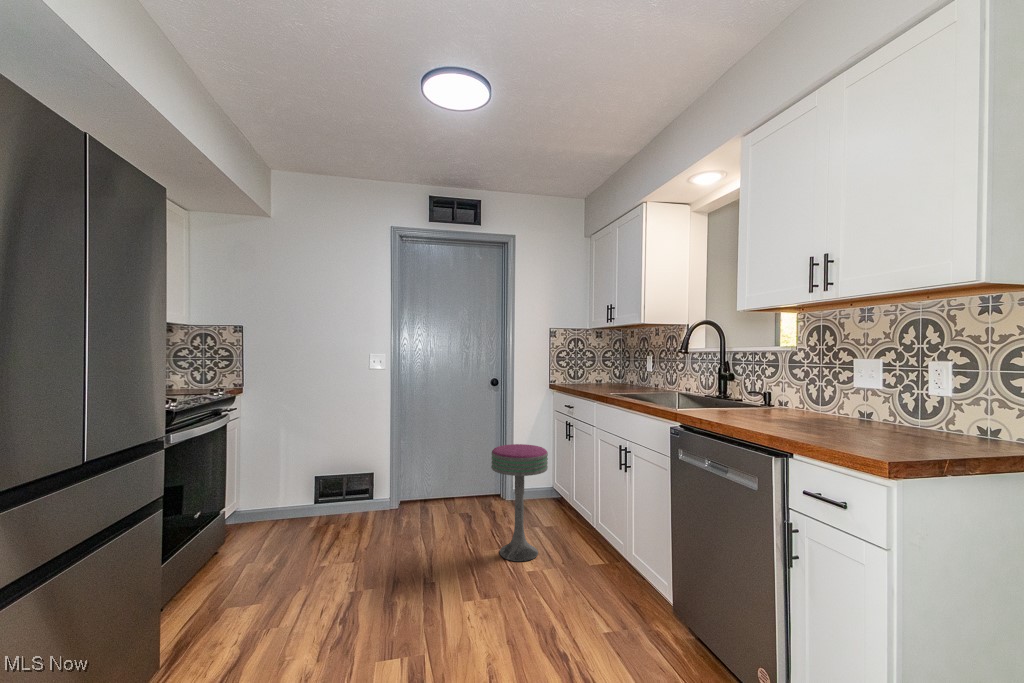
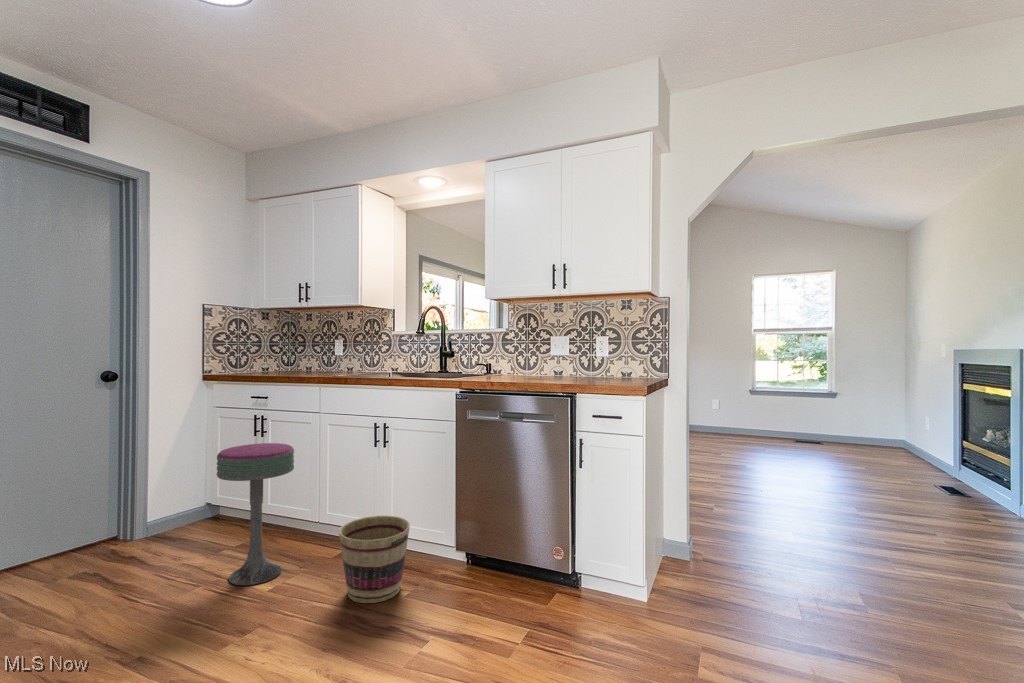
basket: none [537,535,605,626] -> present [339,516,410,603]

